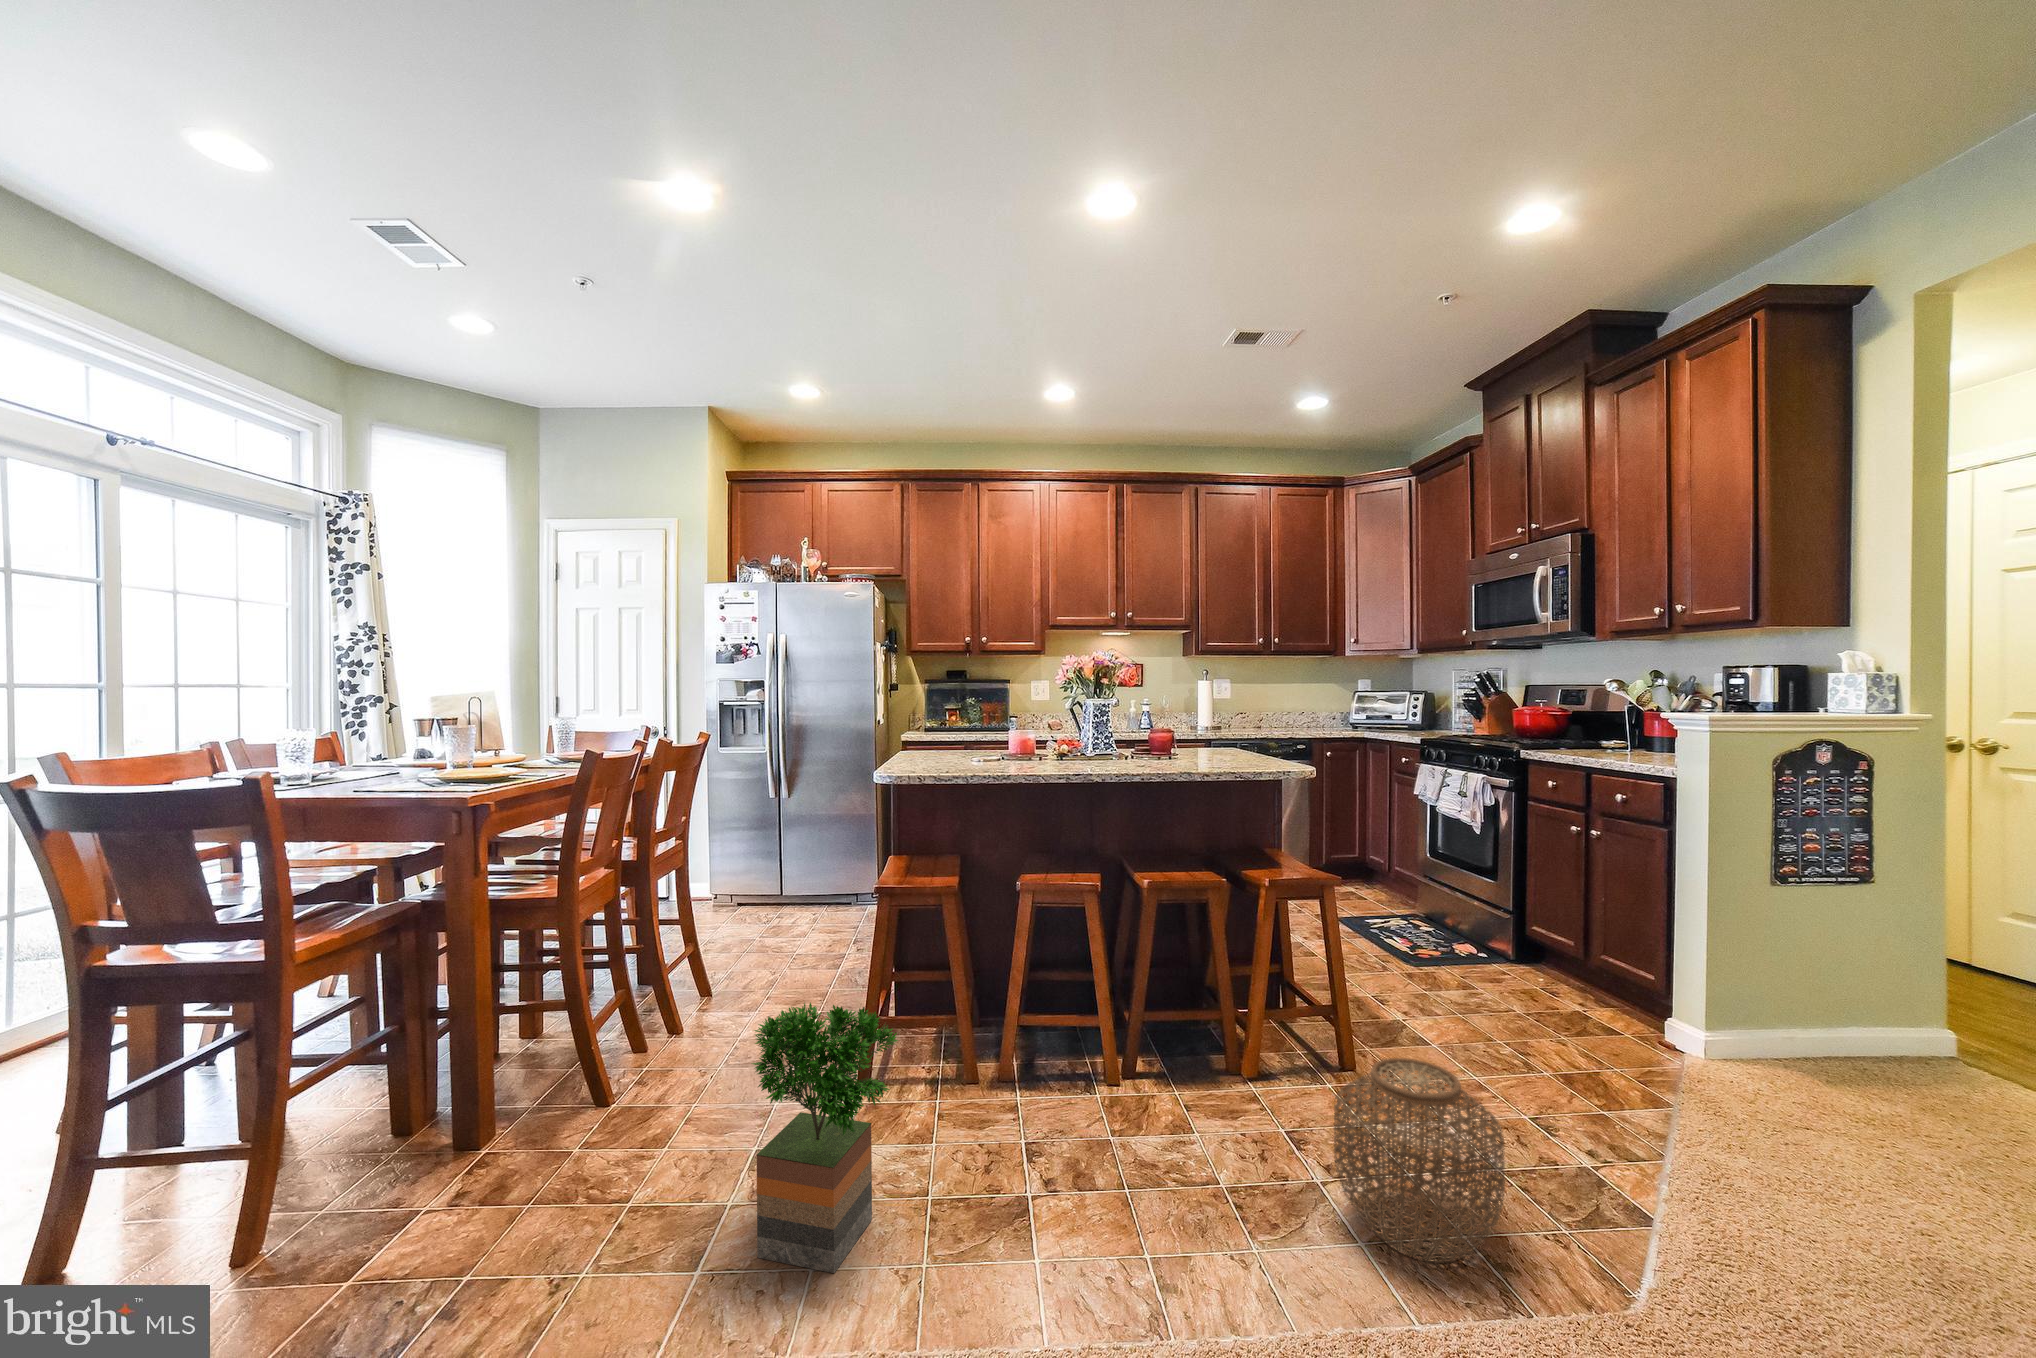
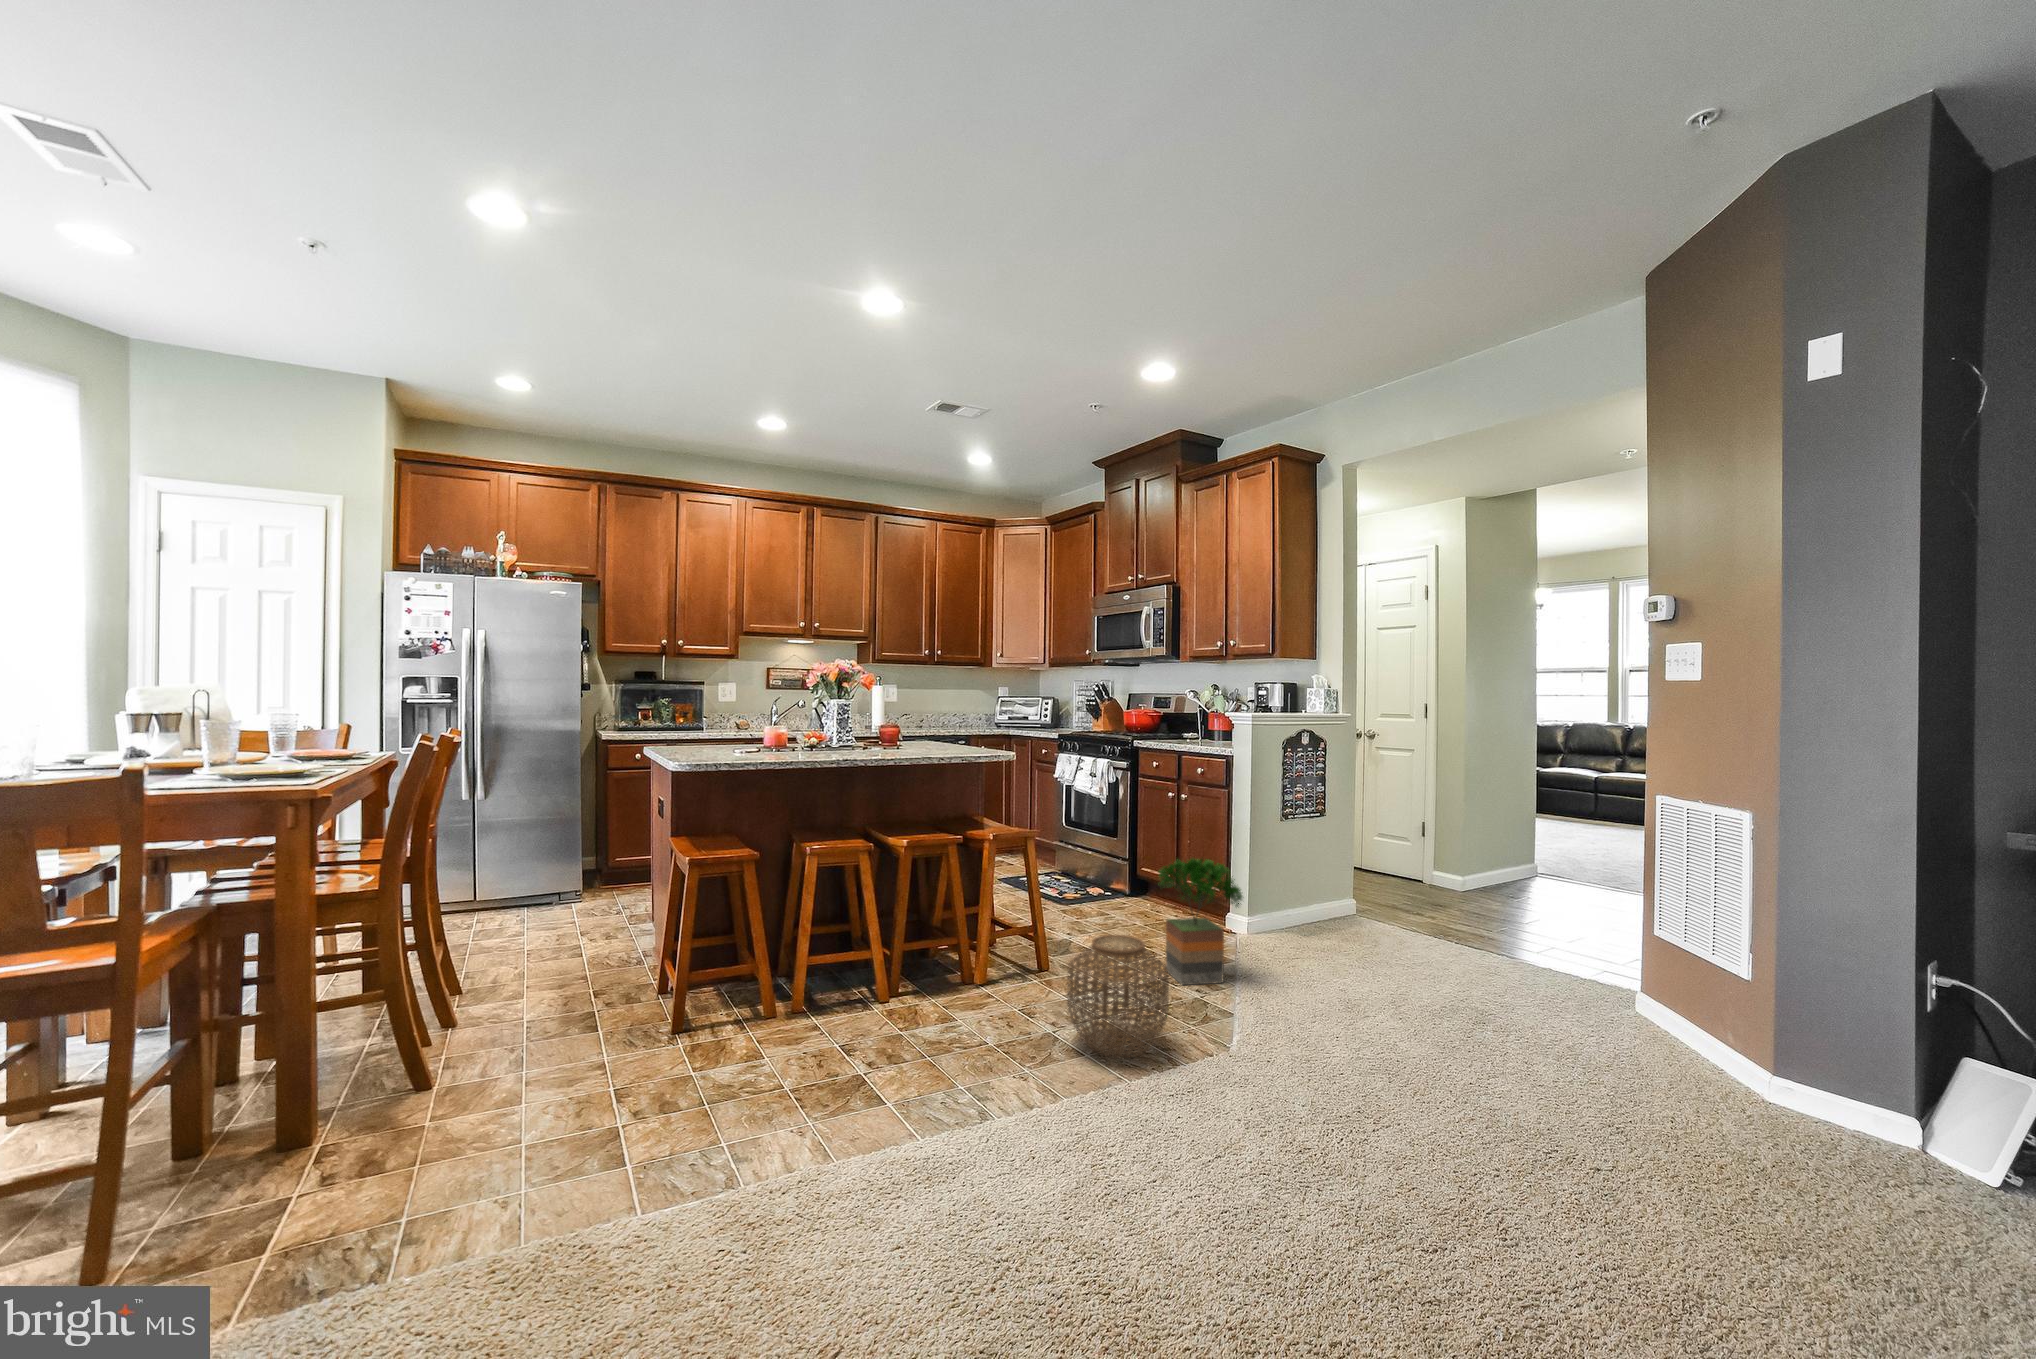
potted tree: present [752,1003,898,1273] -> present [1158,858,1242,985]

